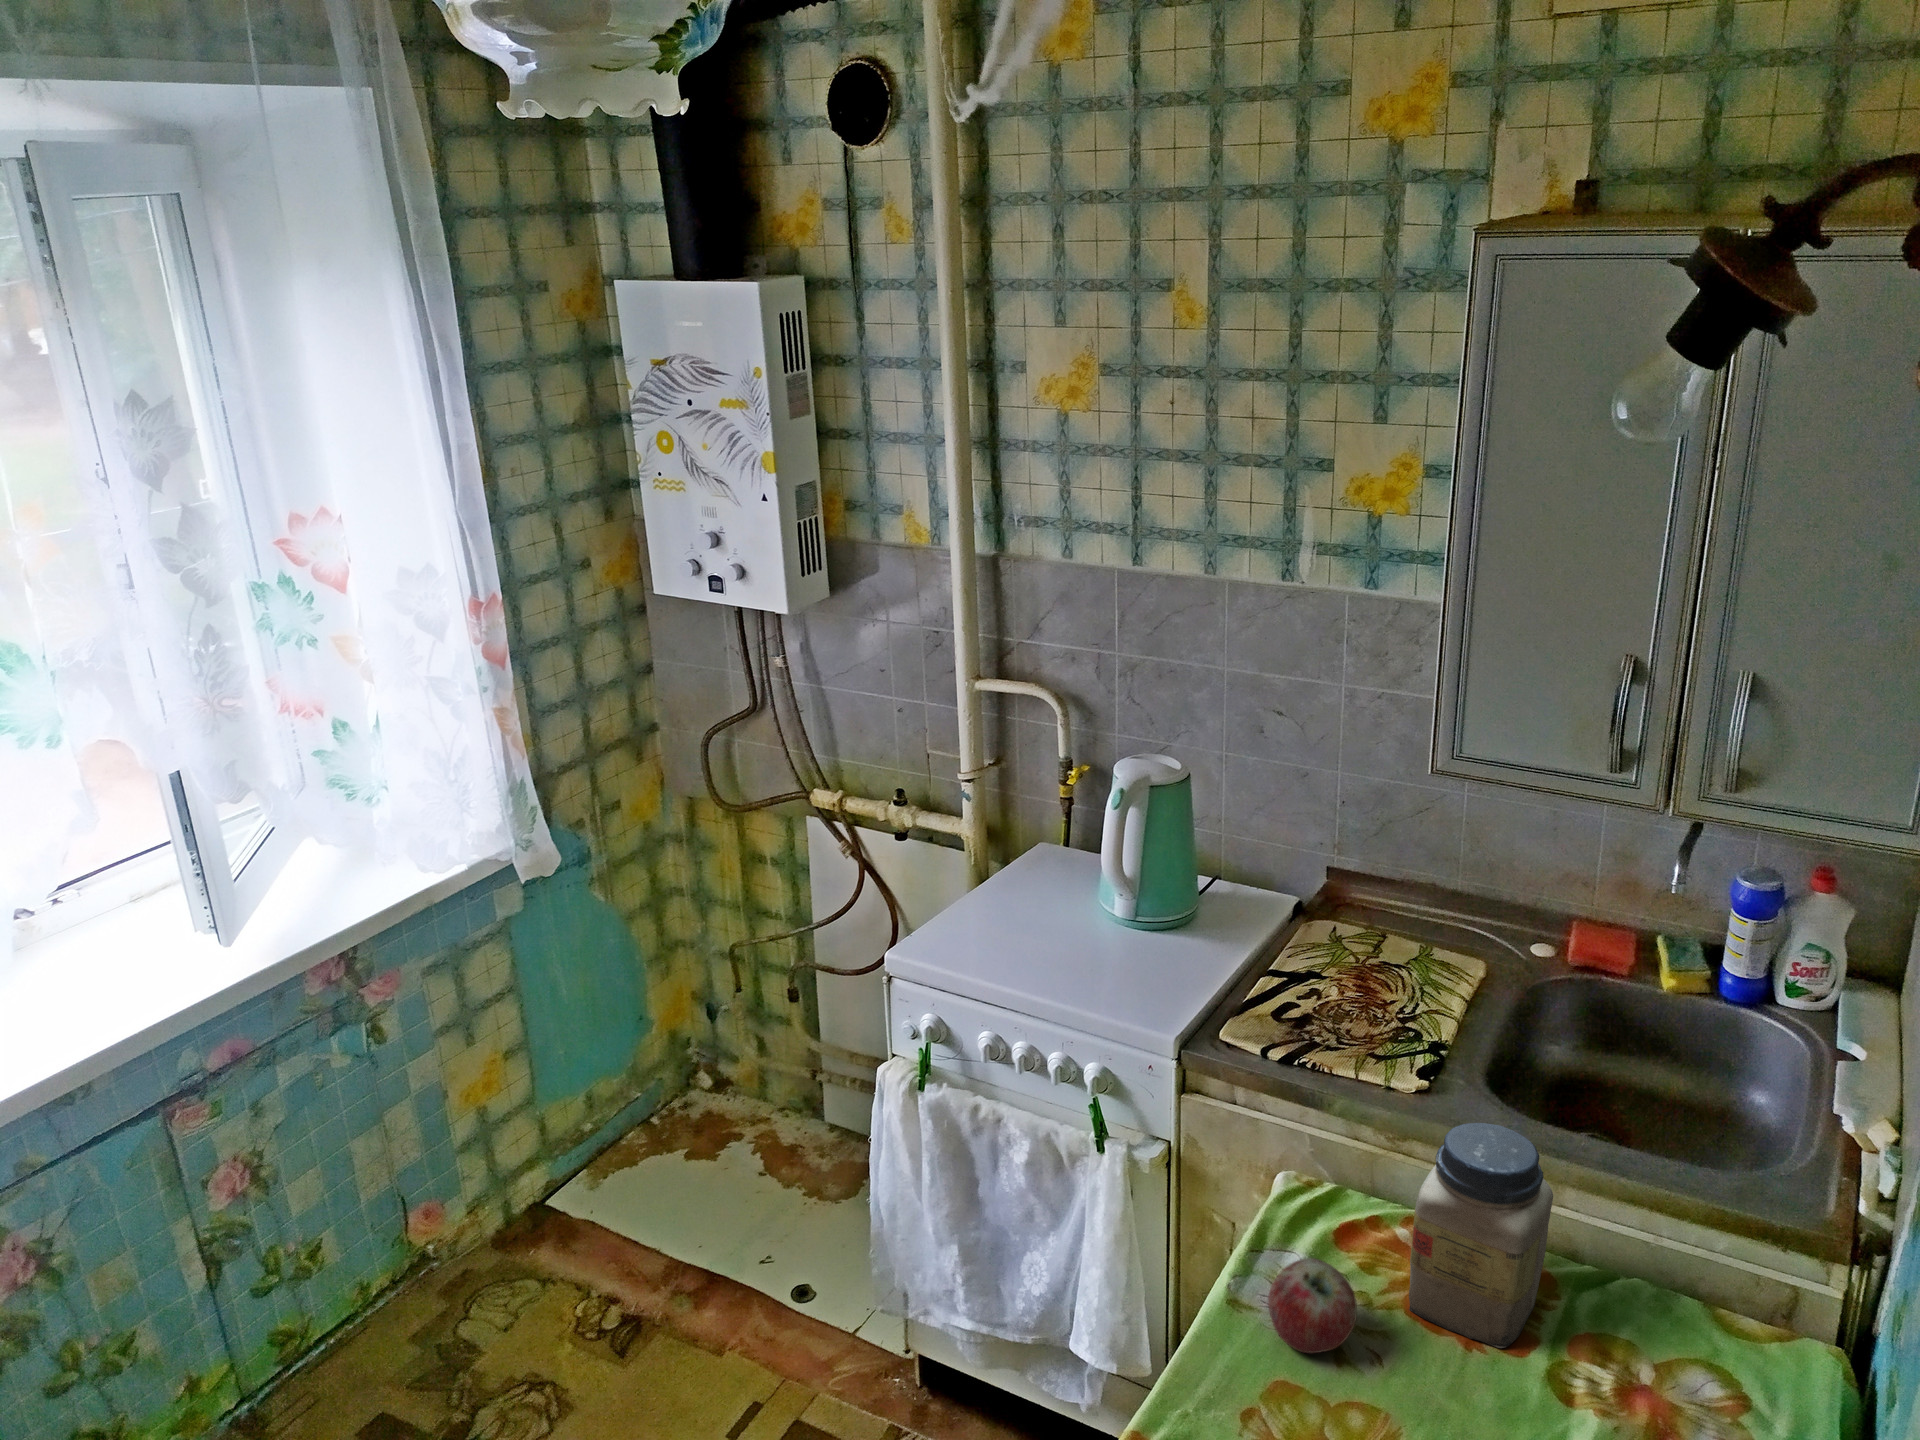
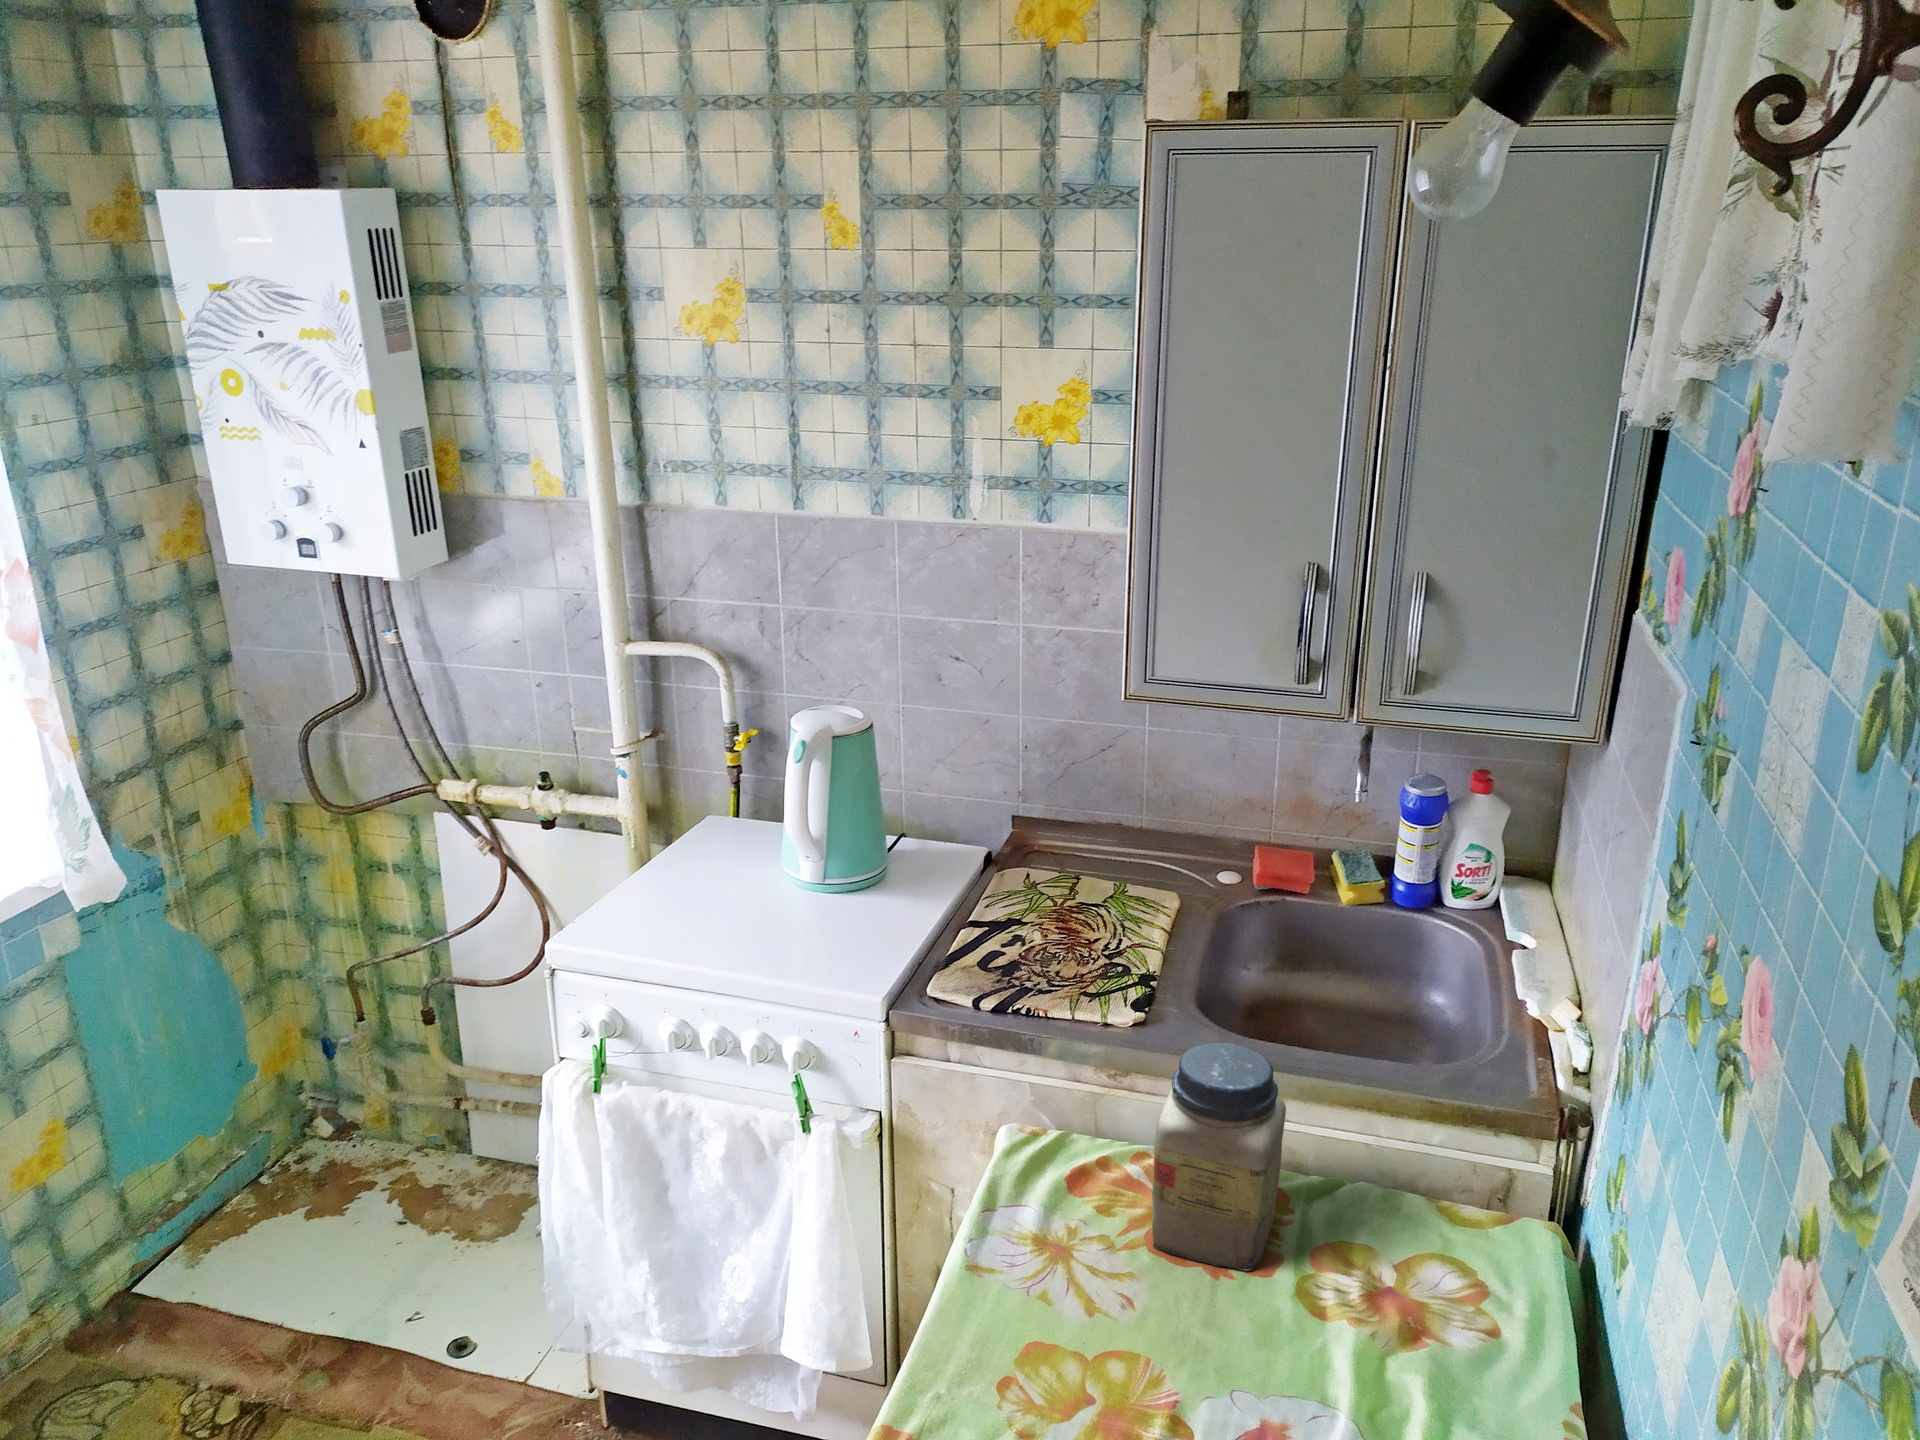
apple: present [1268,1258,1357,1353] -> none [1015,1207,1107,1308]

